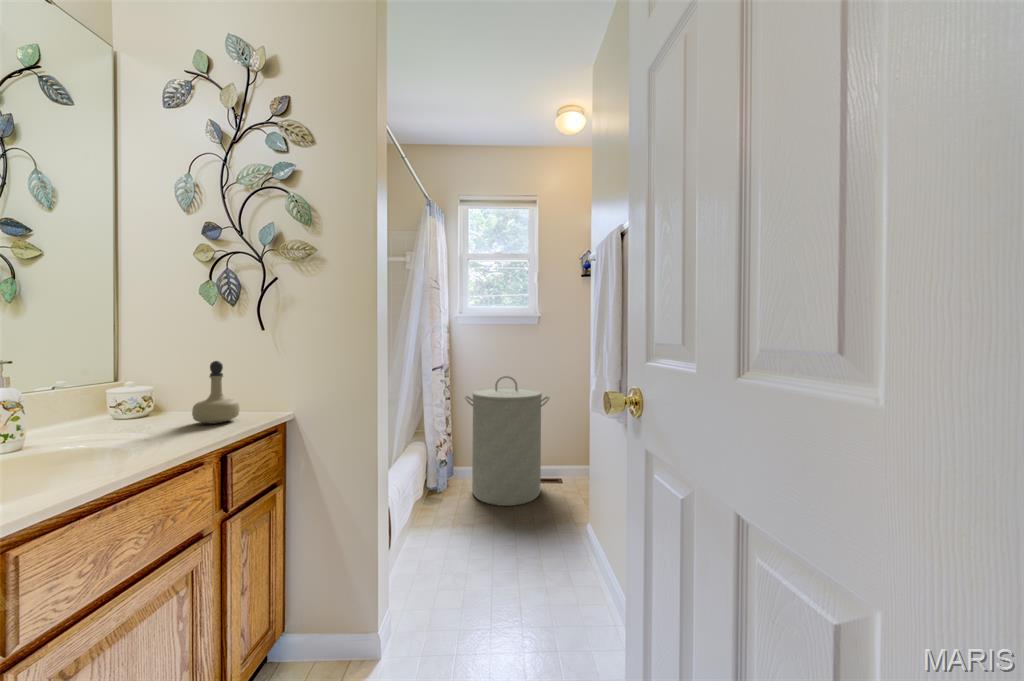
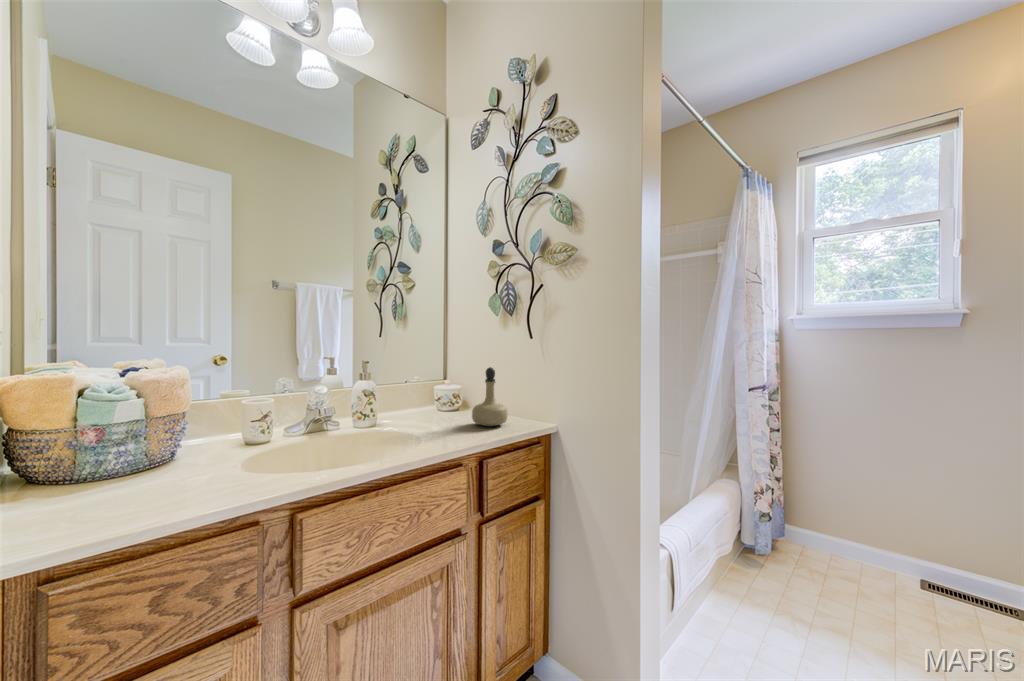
laundry hamper: present [465,376,550,506] -> none [803,409,989,629]

